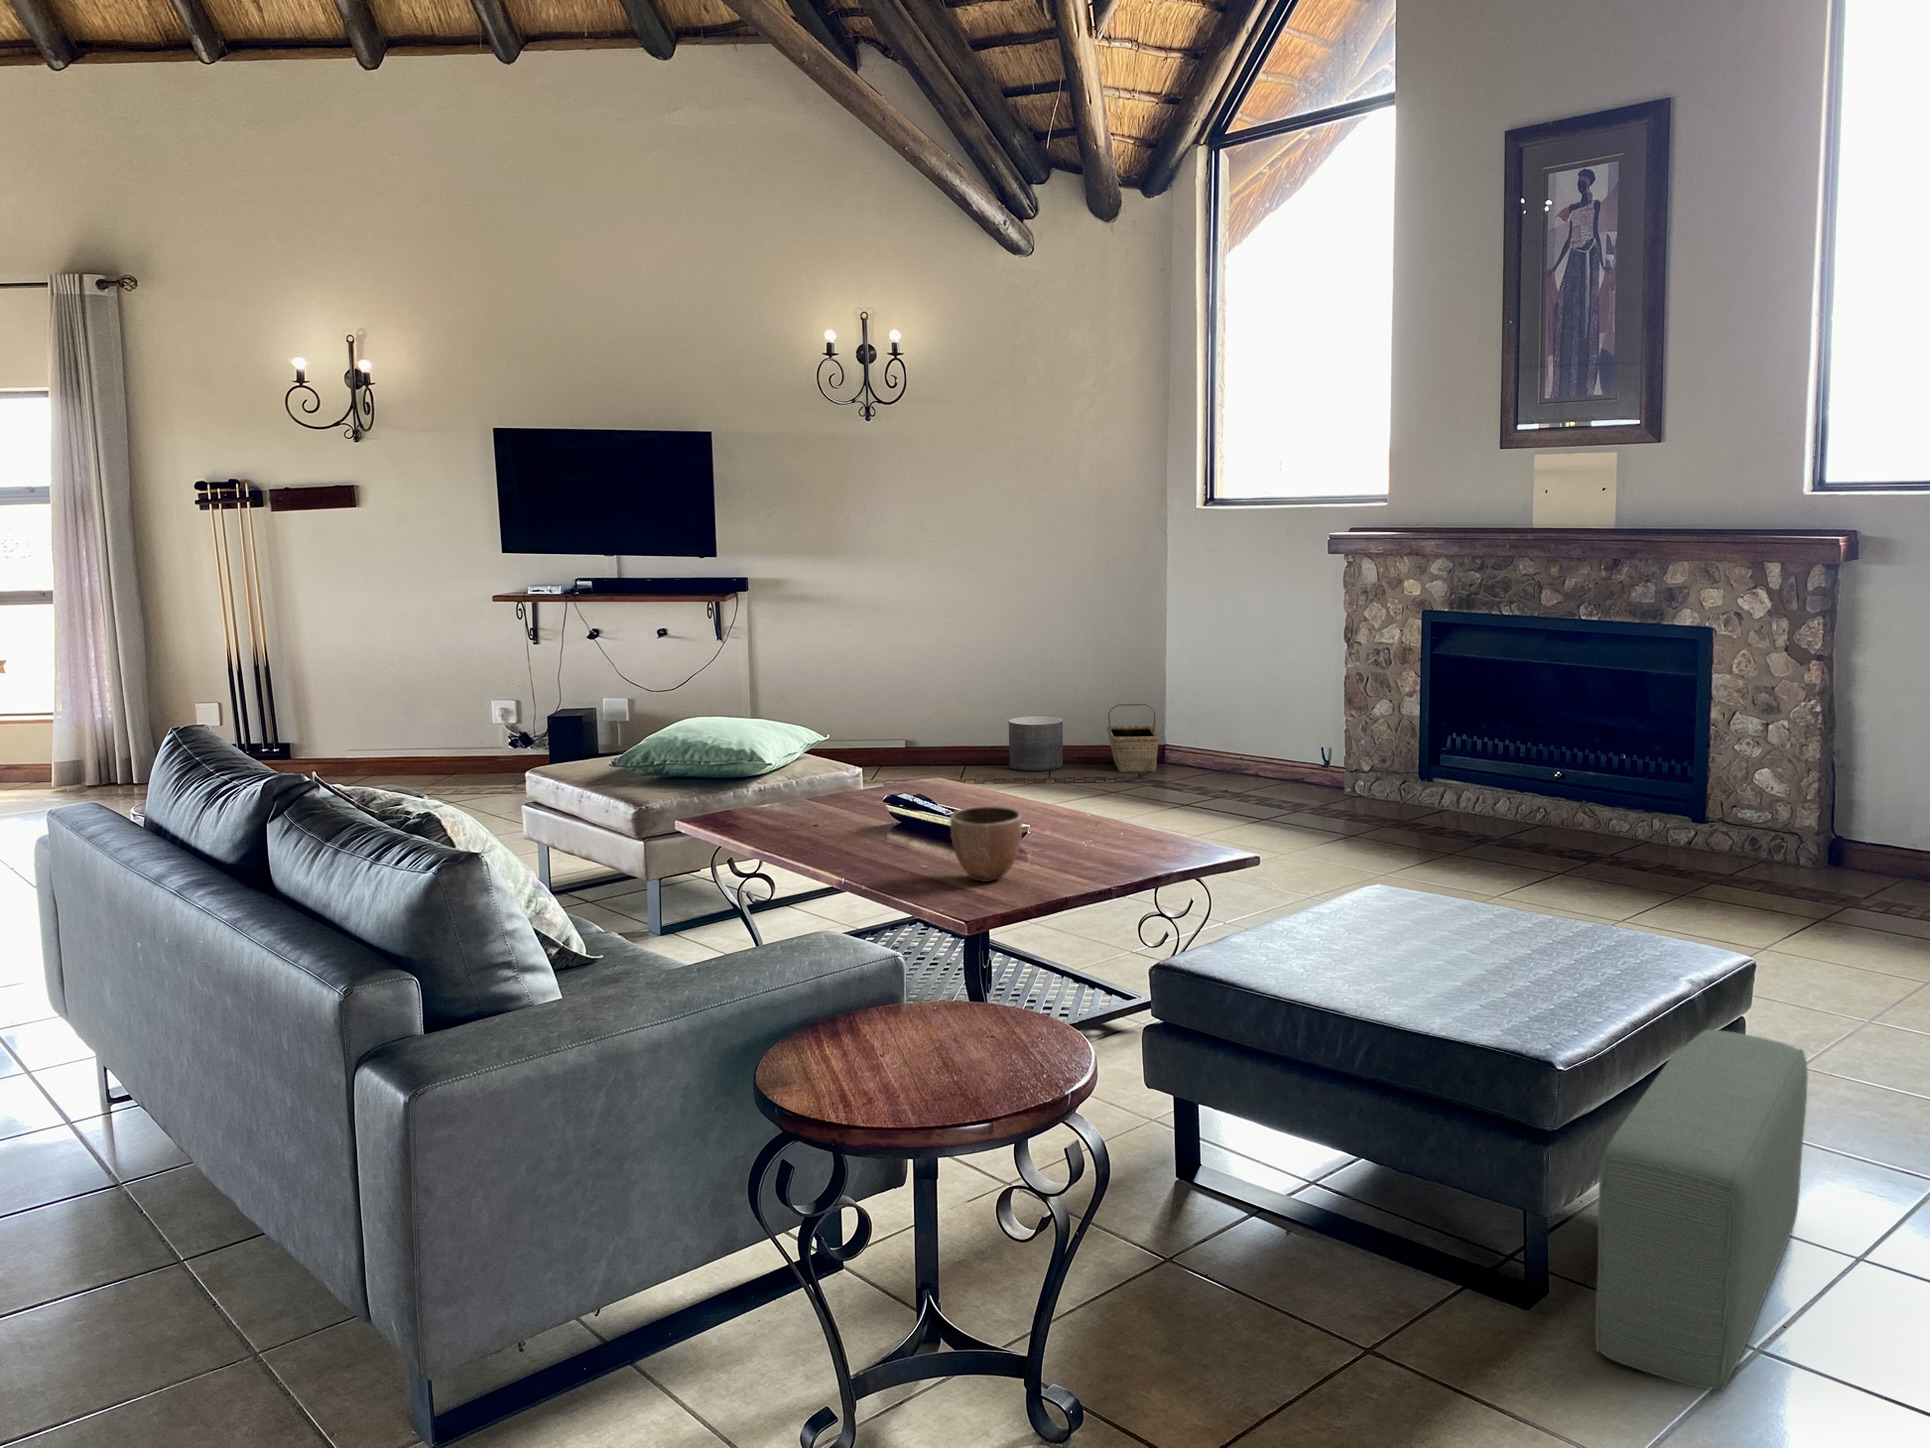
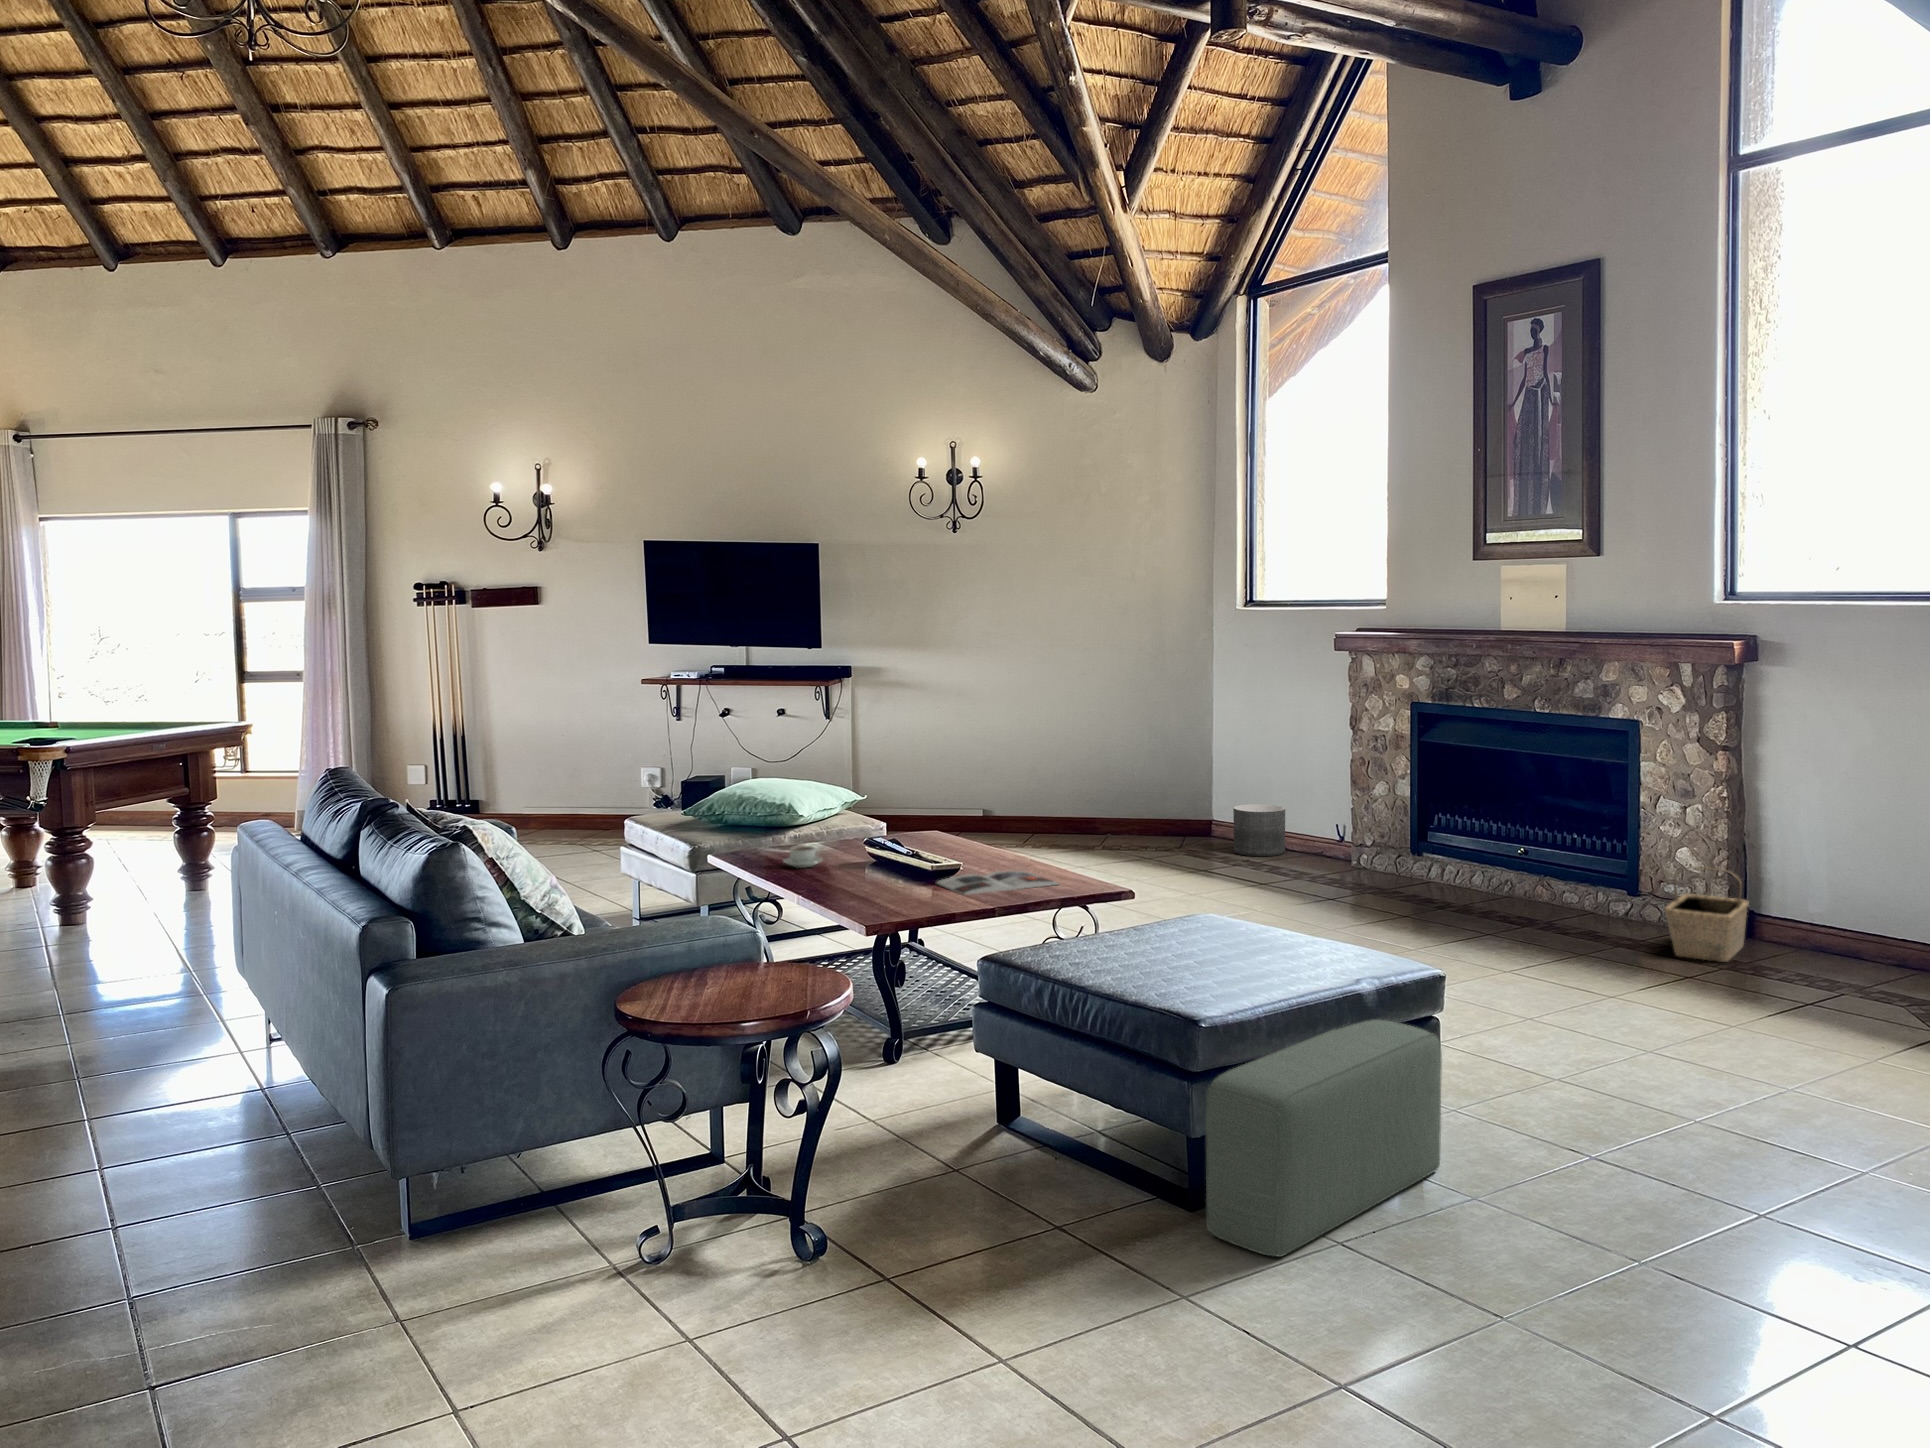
basket: present [1107,704,1159,772] -> present [1665,866,1749,962]
planter: present [1009,716,1063,771] -> present [1233,804,1285,856]
decorative bowl: present [950,806,1022,882] -> none [873,843,928,900]
coffee cup: none [787,807,838,835] -> present [784,846,822,868]
magazine: none [1008,831,1166,870] -> present [937,871,1058,894]

